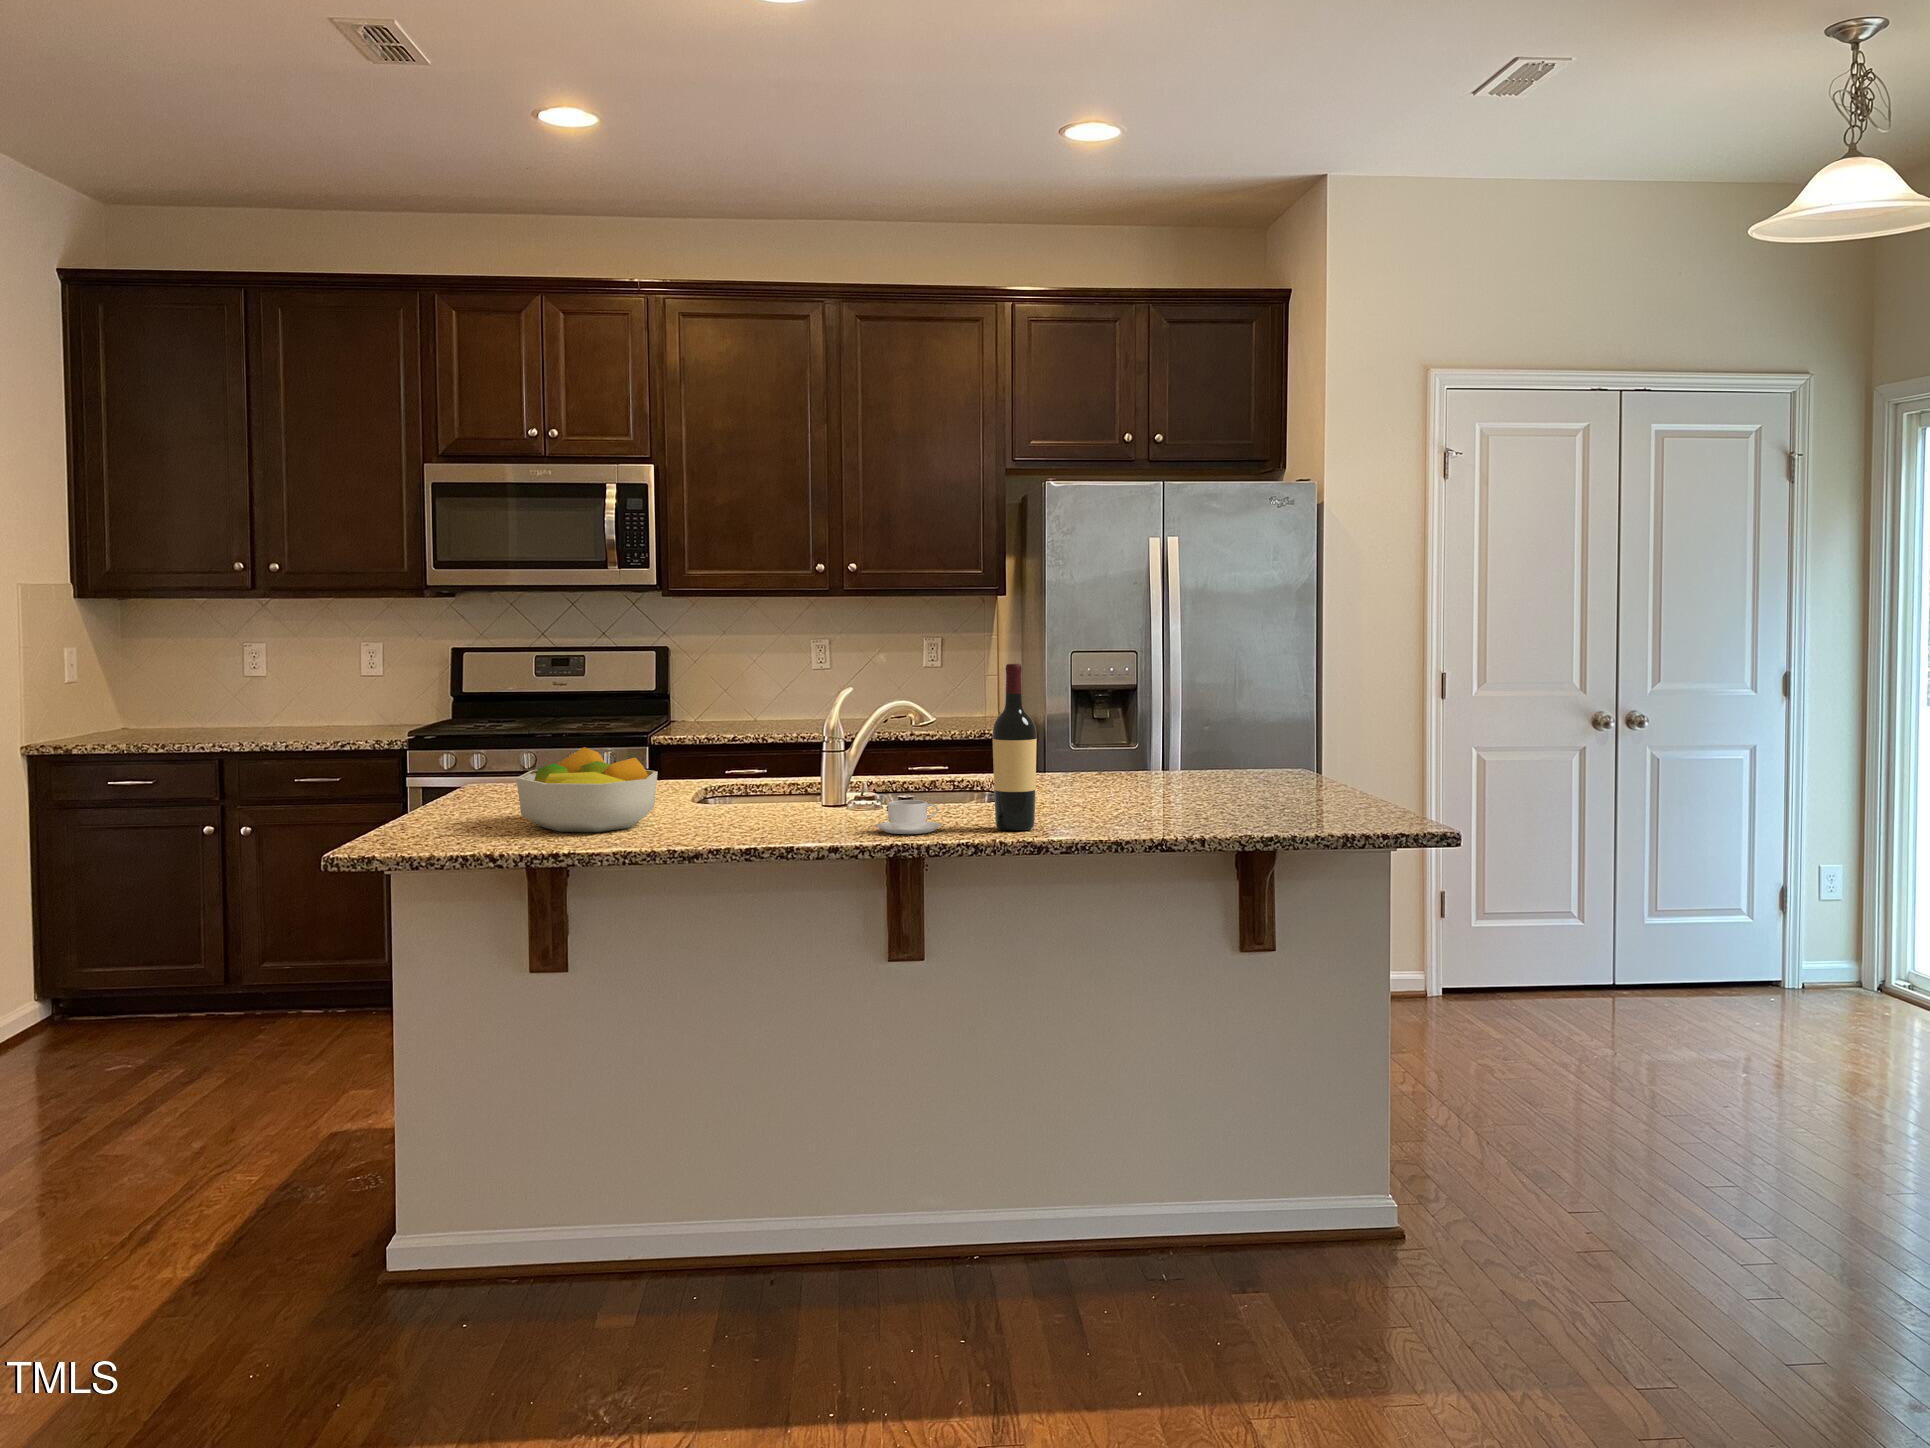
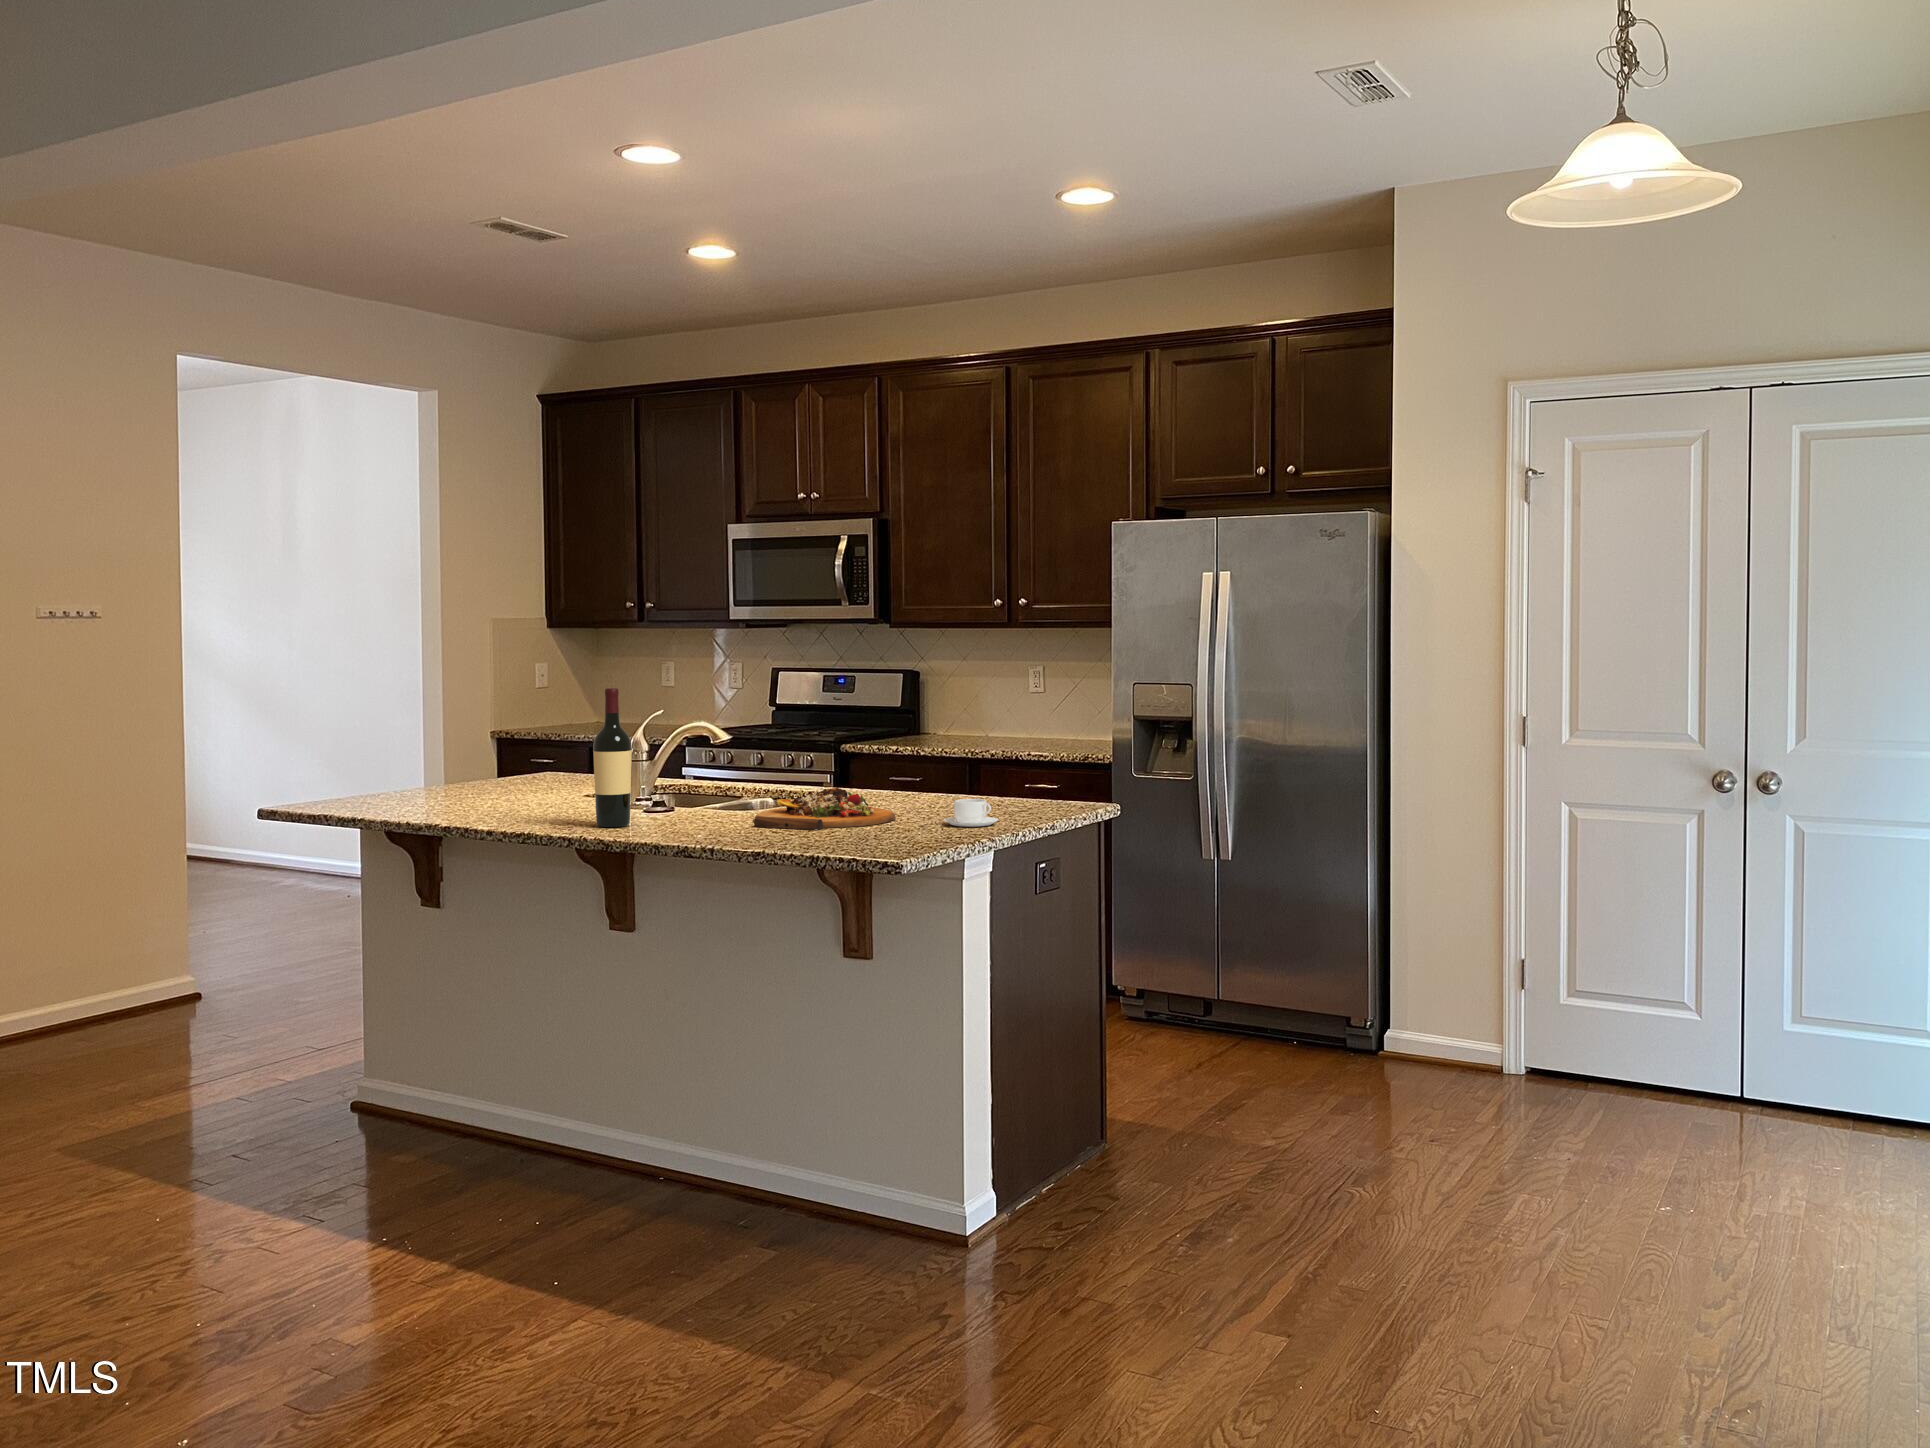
fruit bowl: present [516,747,658,832] -> none [373,743,495,805]
cutting board: none [1084,769,1241,816] -> present [754,788,896,830]
coffee cup: present [876,800,942,834] -> present [944,799,998,827]

